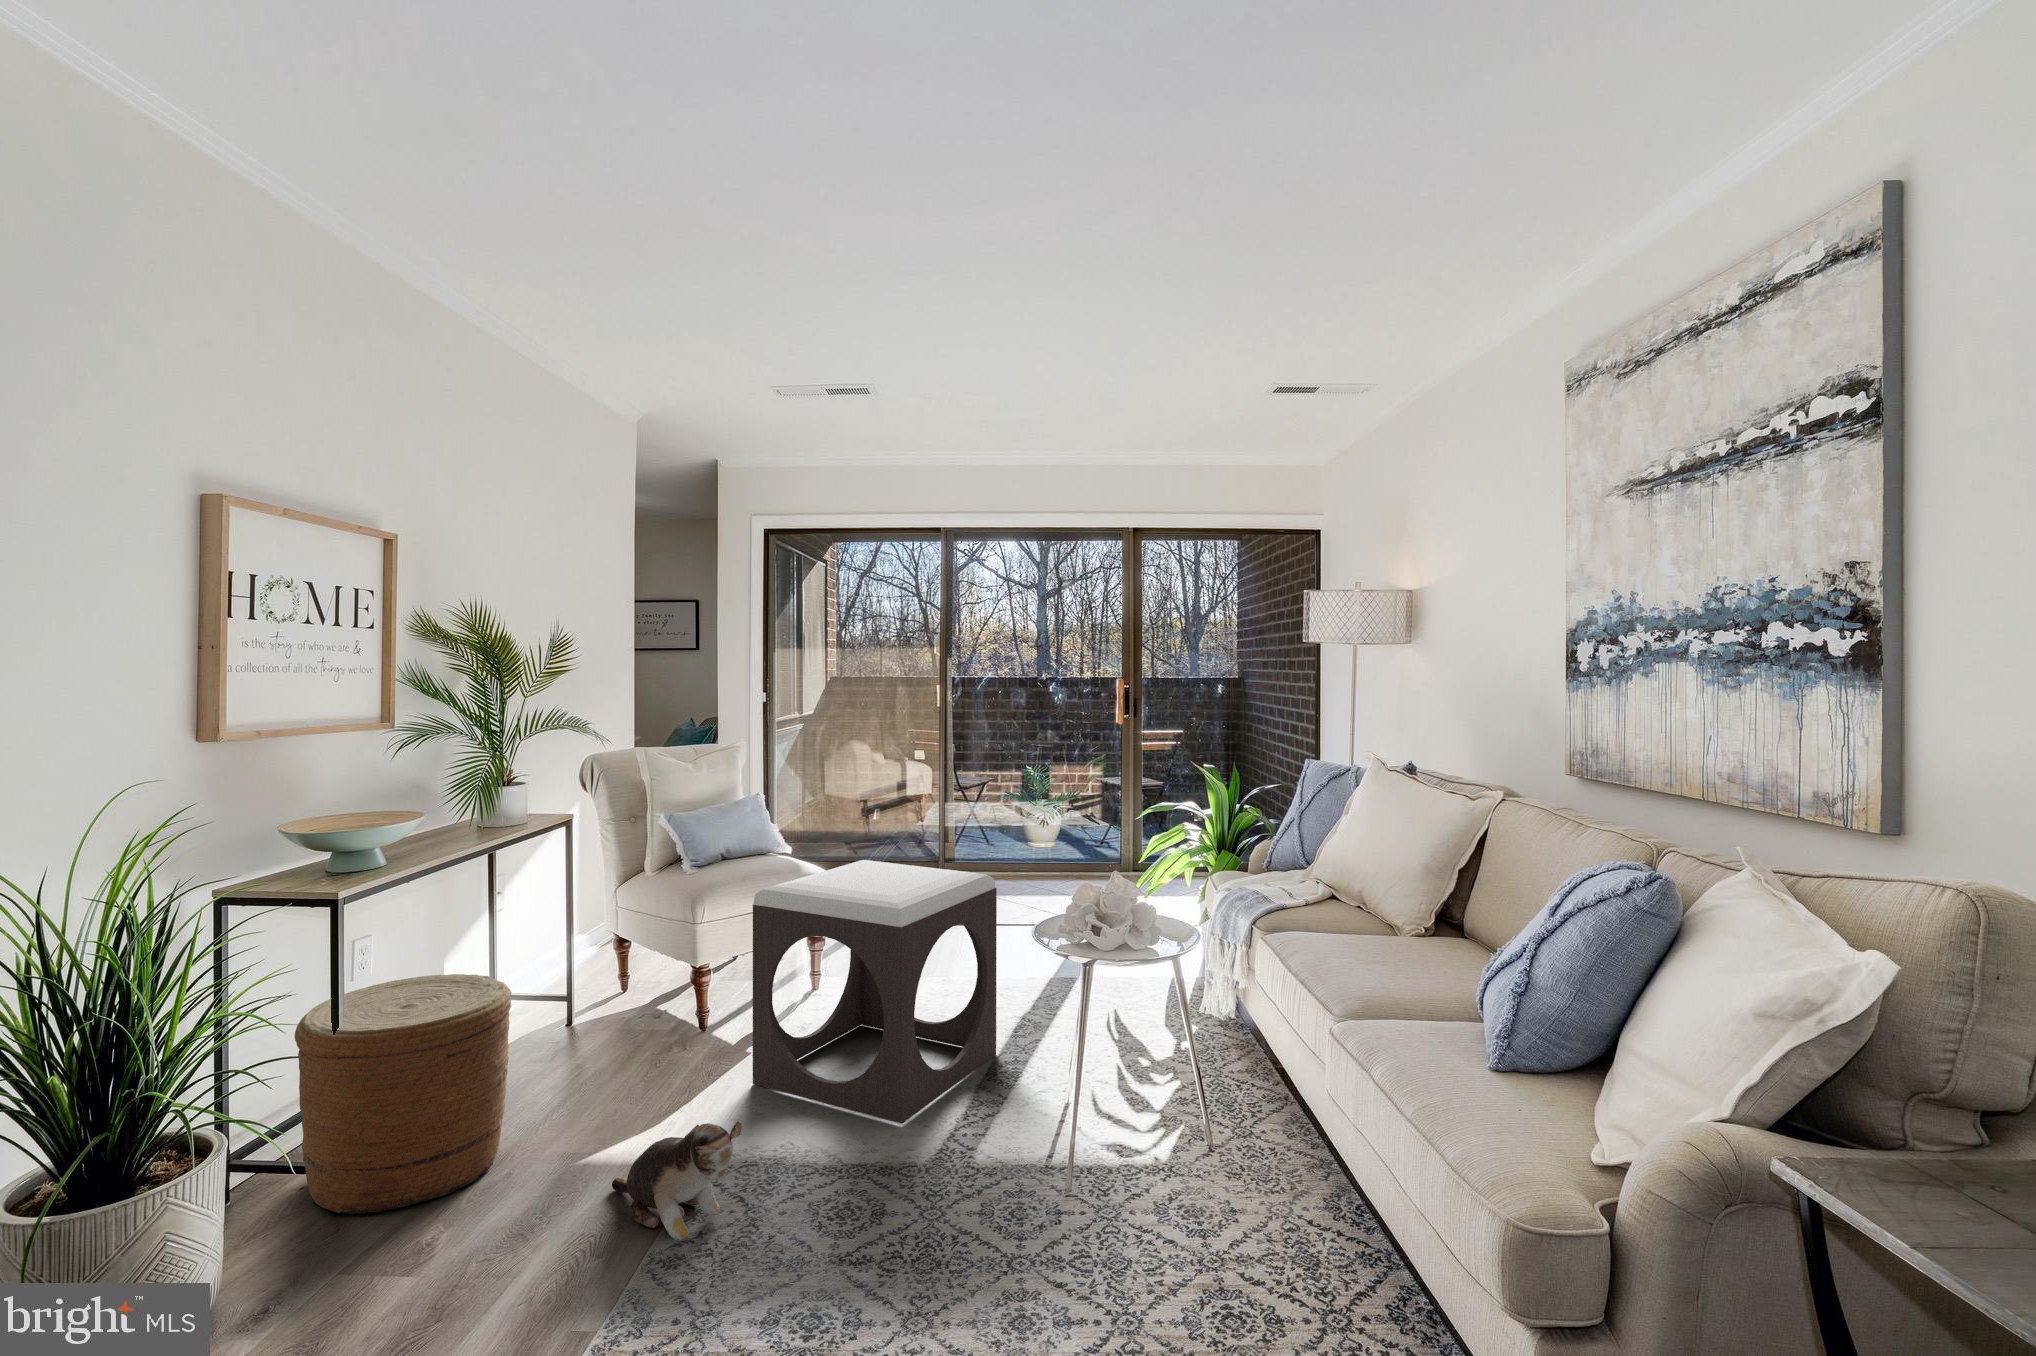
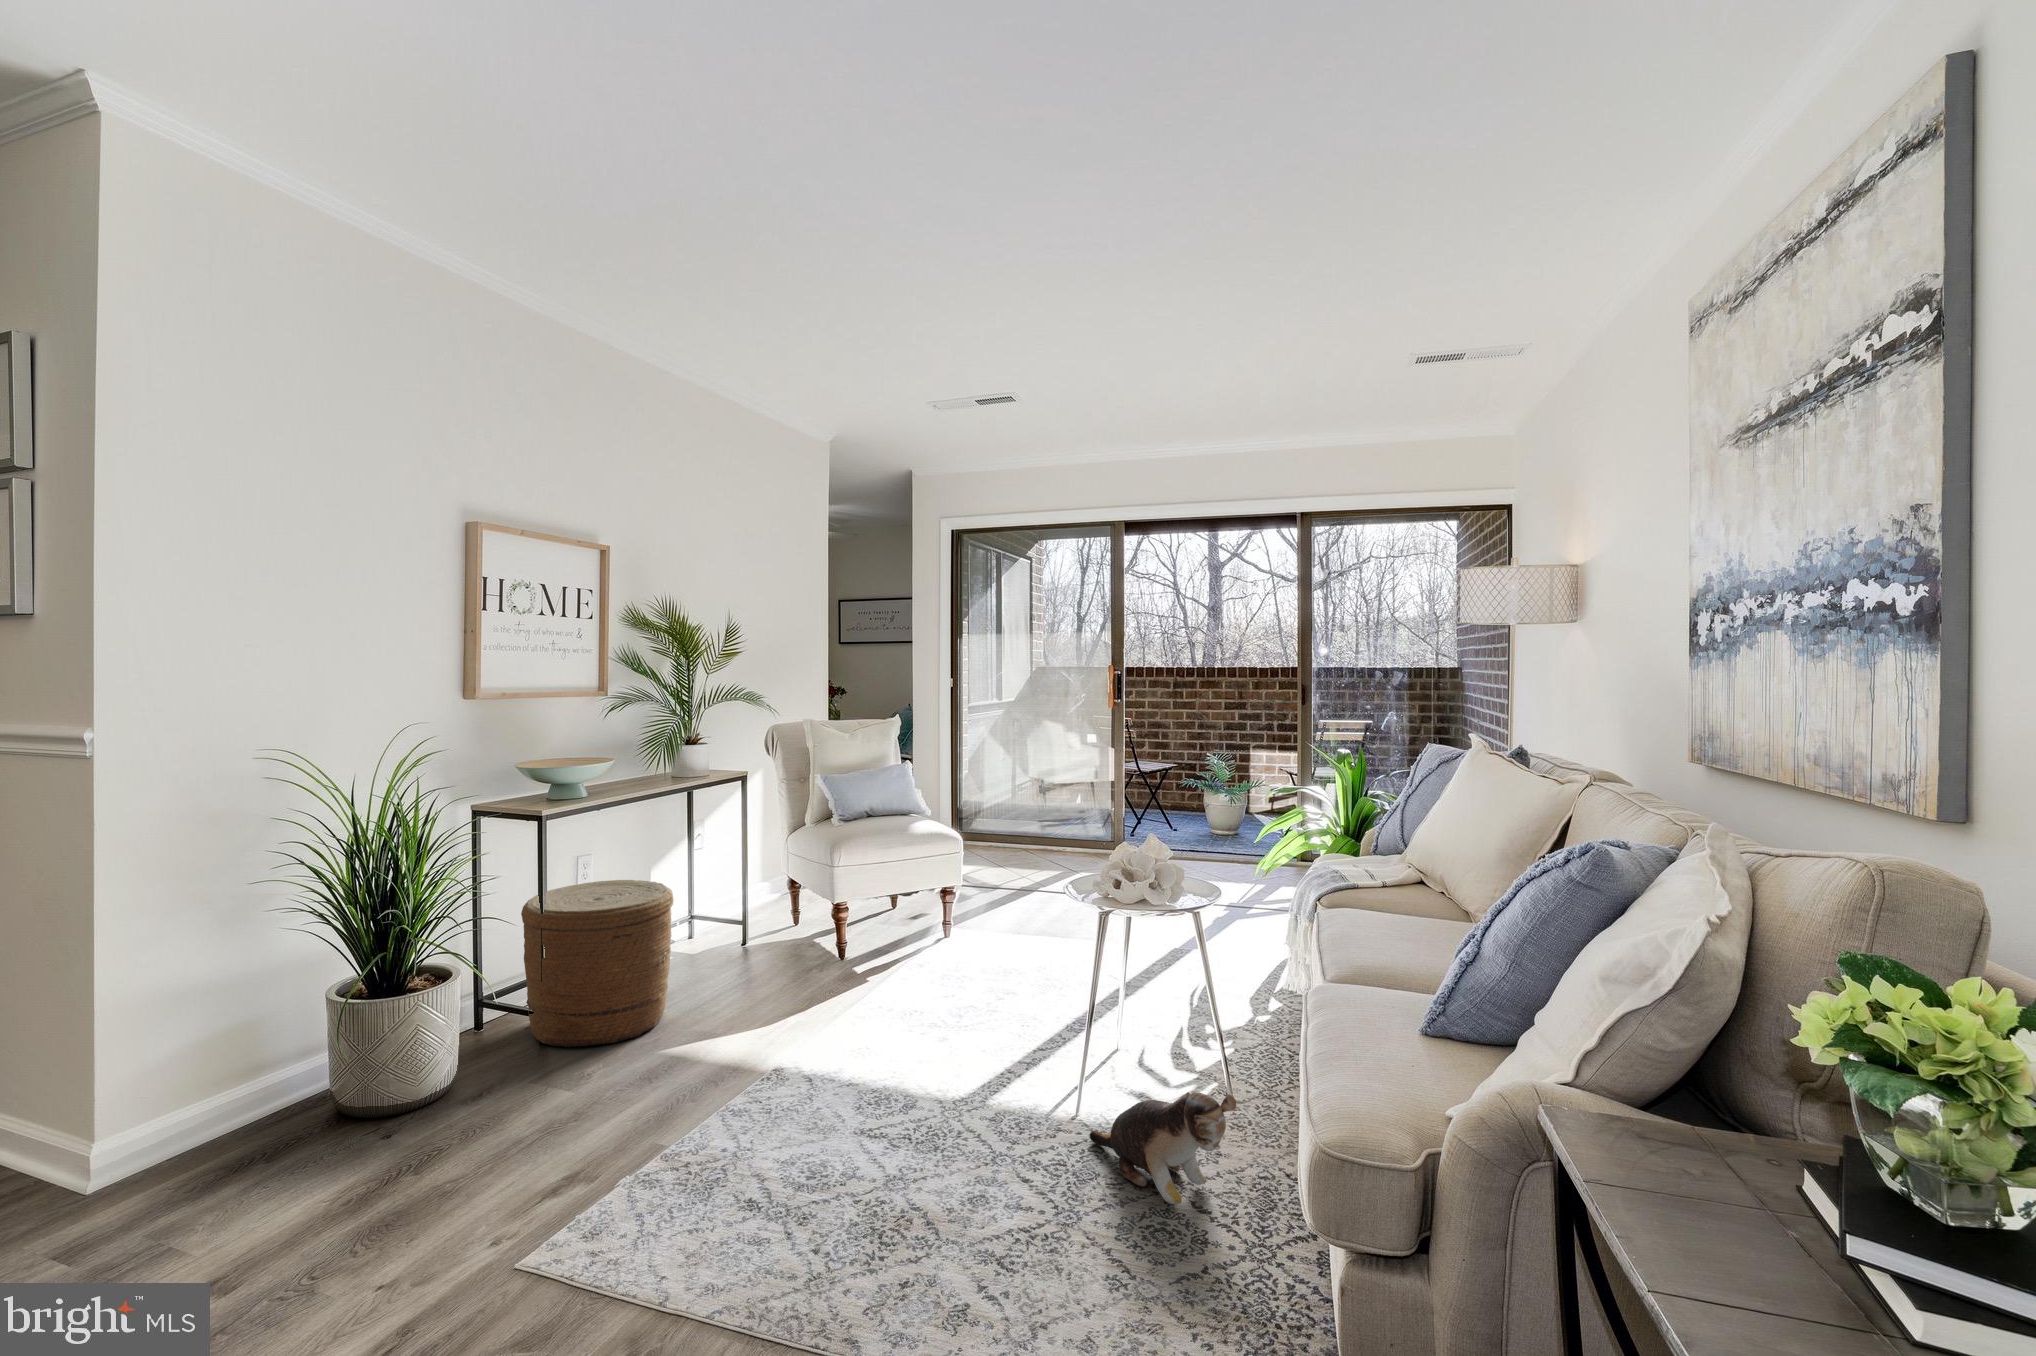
footstool: present [753,860,997,1124] -> none [867,815,1082,1040]
plush toy: present [612,1121,742,1240] -> present [1090,1092,1236,1204]

